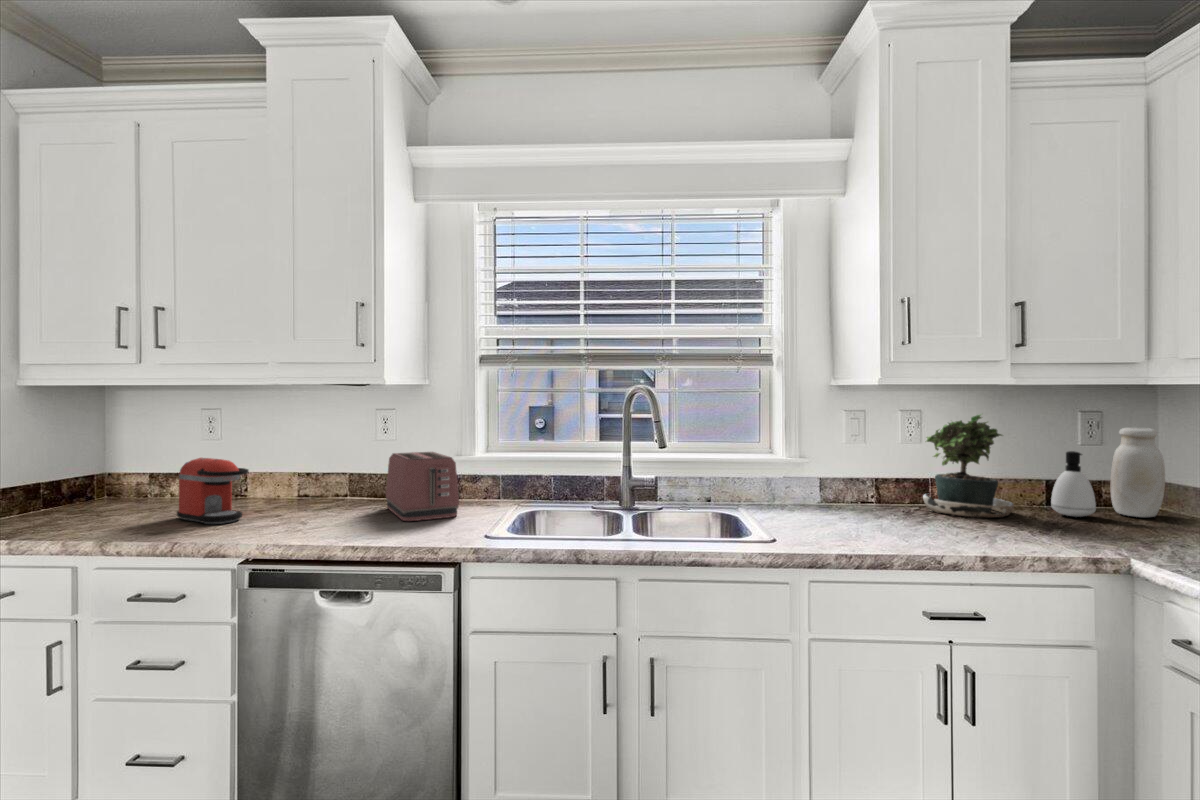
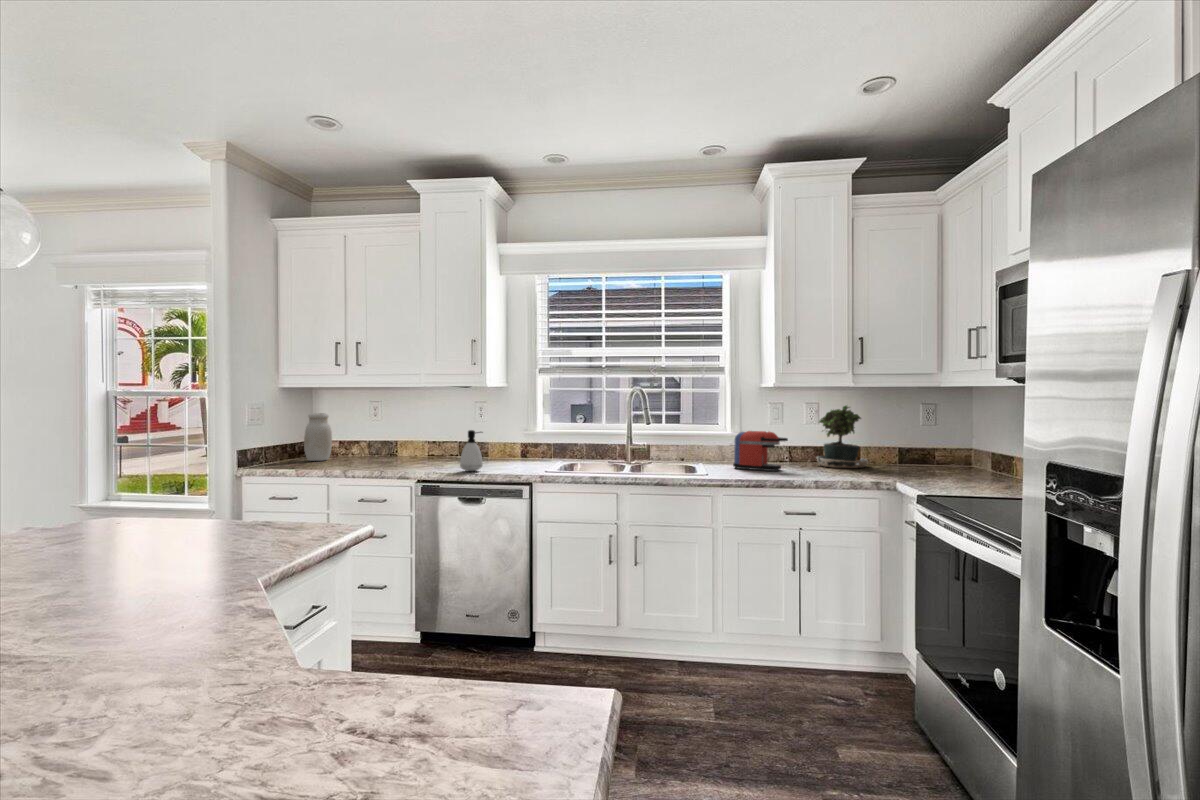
jar: present [1110,427,1165,517] -> present [304,413,332,461]
soap dispenser: present [1051,451,1096,517] -> present [460,430,482,471]
toaster: present [386,452,459,521] -> none [483,428,528,466]
coffee maker: present [177,458,249,524] -> present [733,431,788,471]

